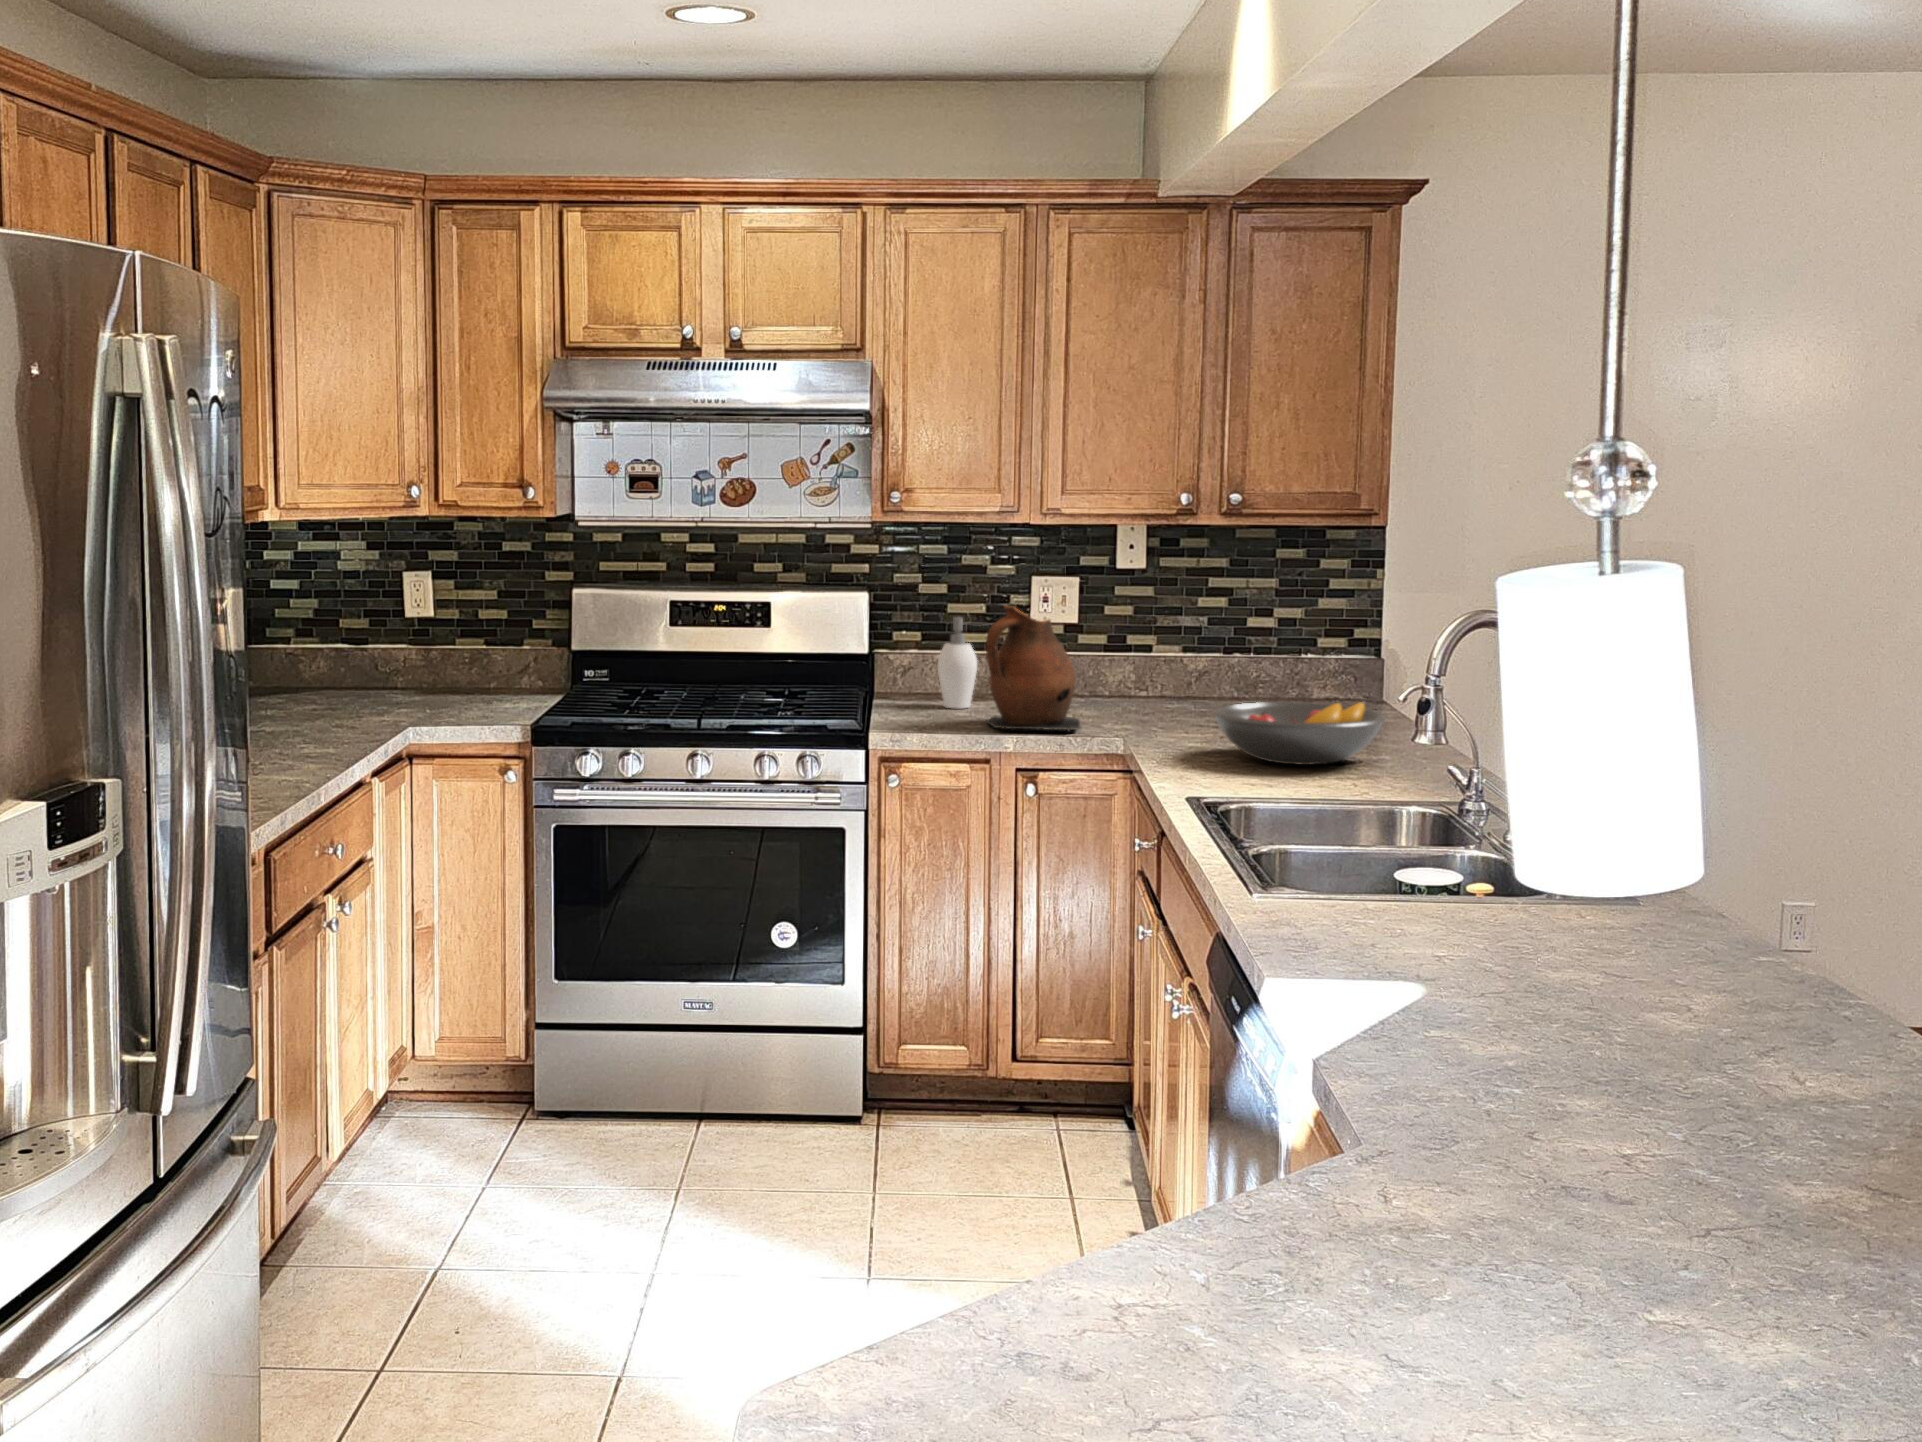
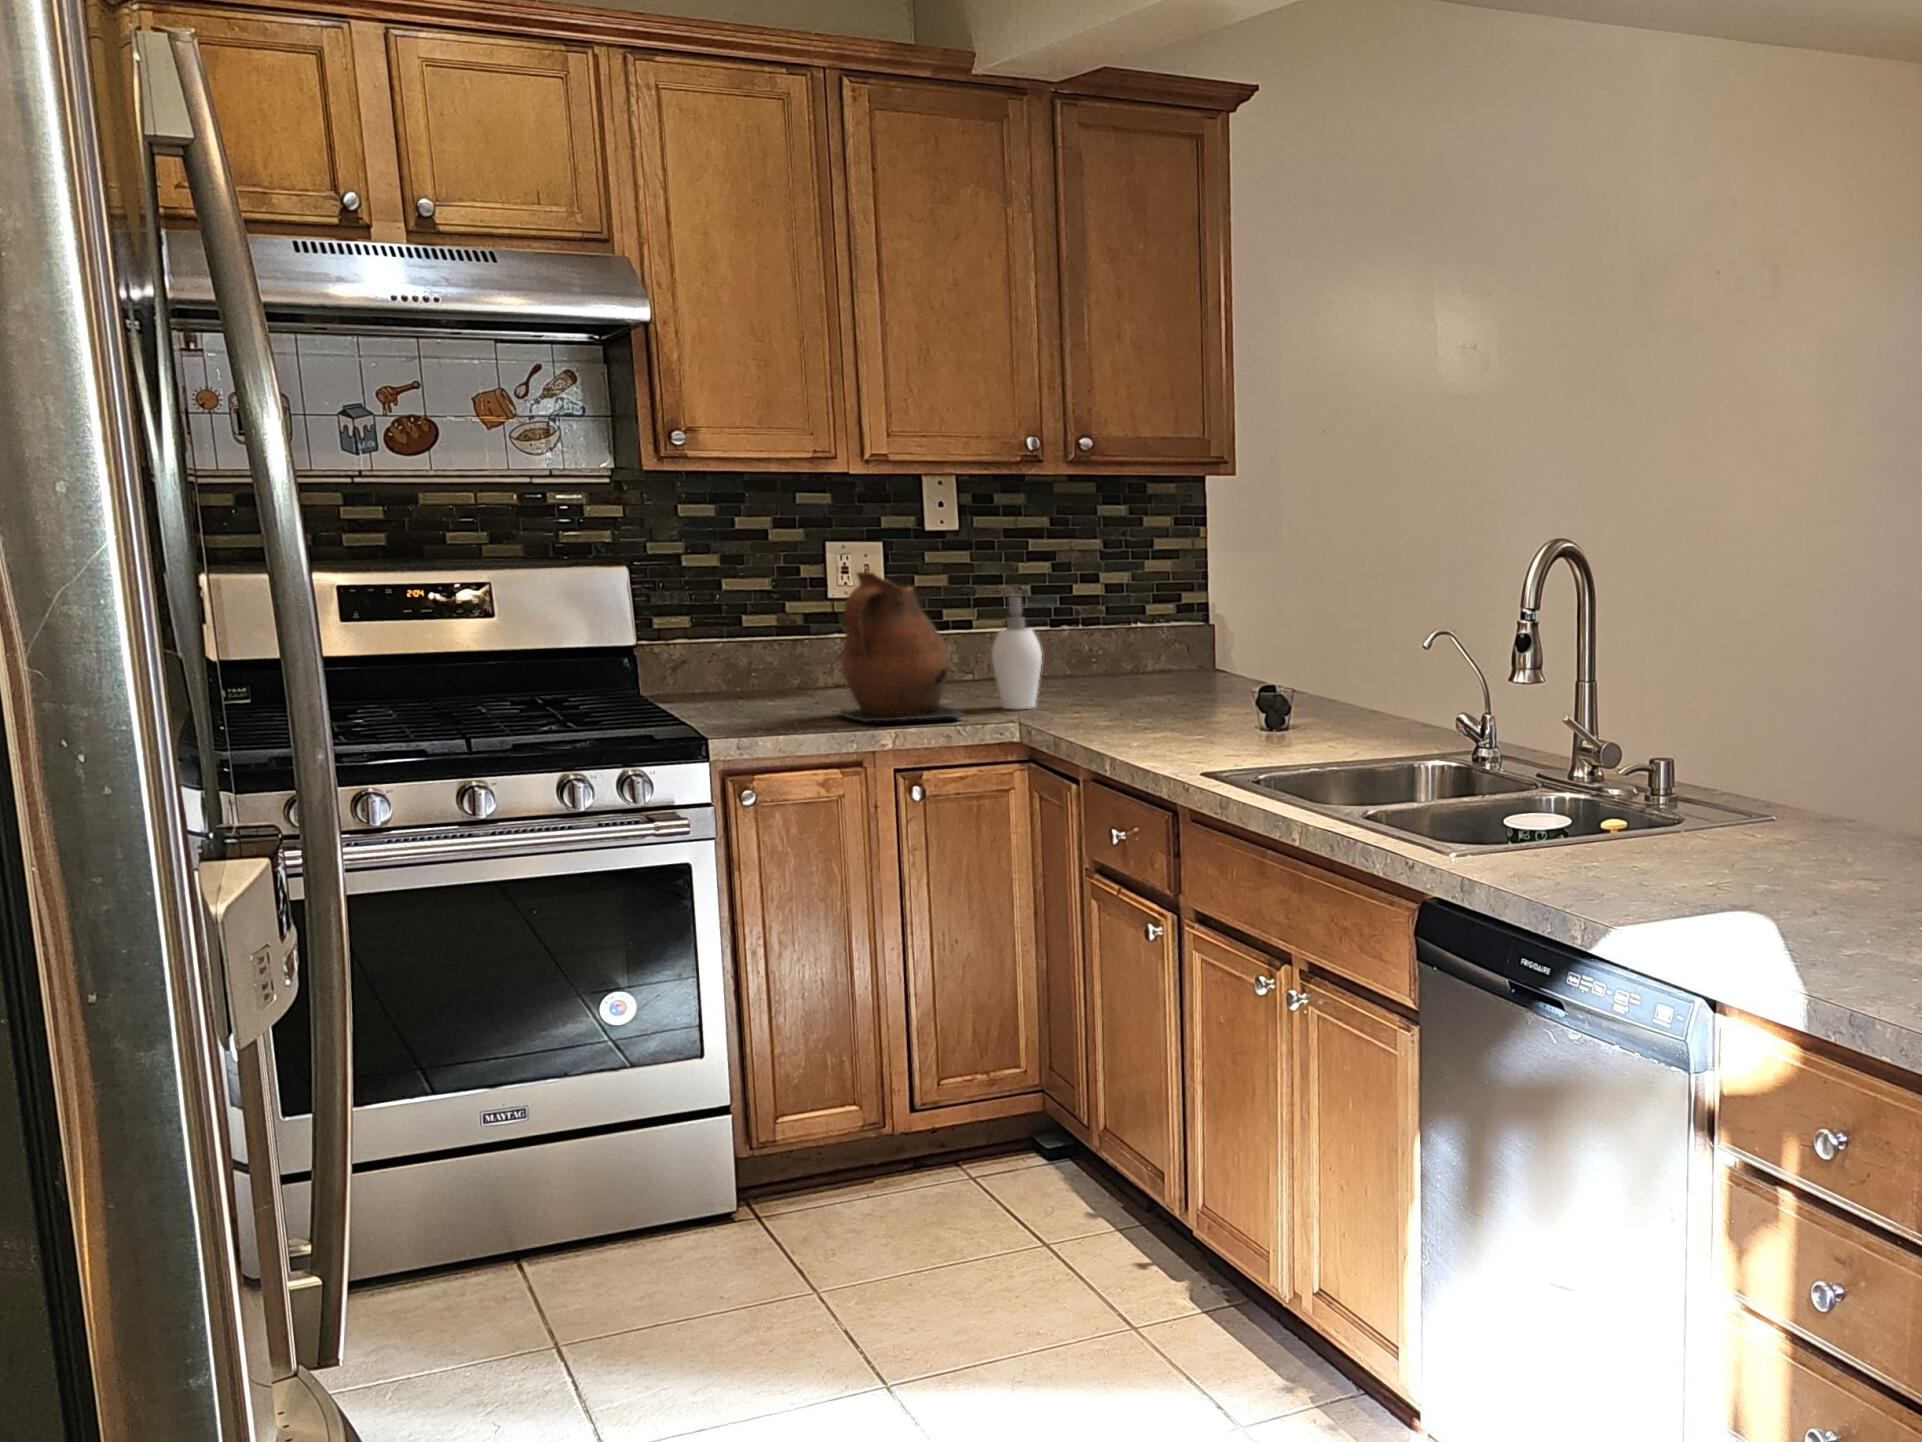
soap dispenser: present [938,617,977,709] -> present [992,597,1042,709]
fruit bowl: present [1213,701,1386,765] -> none [1150,658,1335,731]

